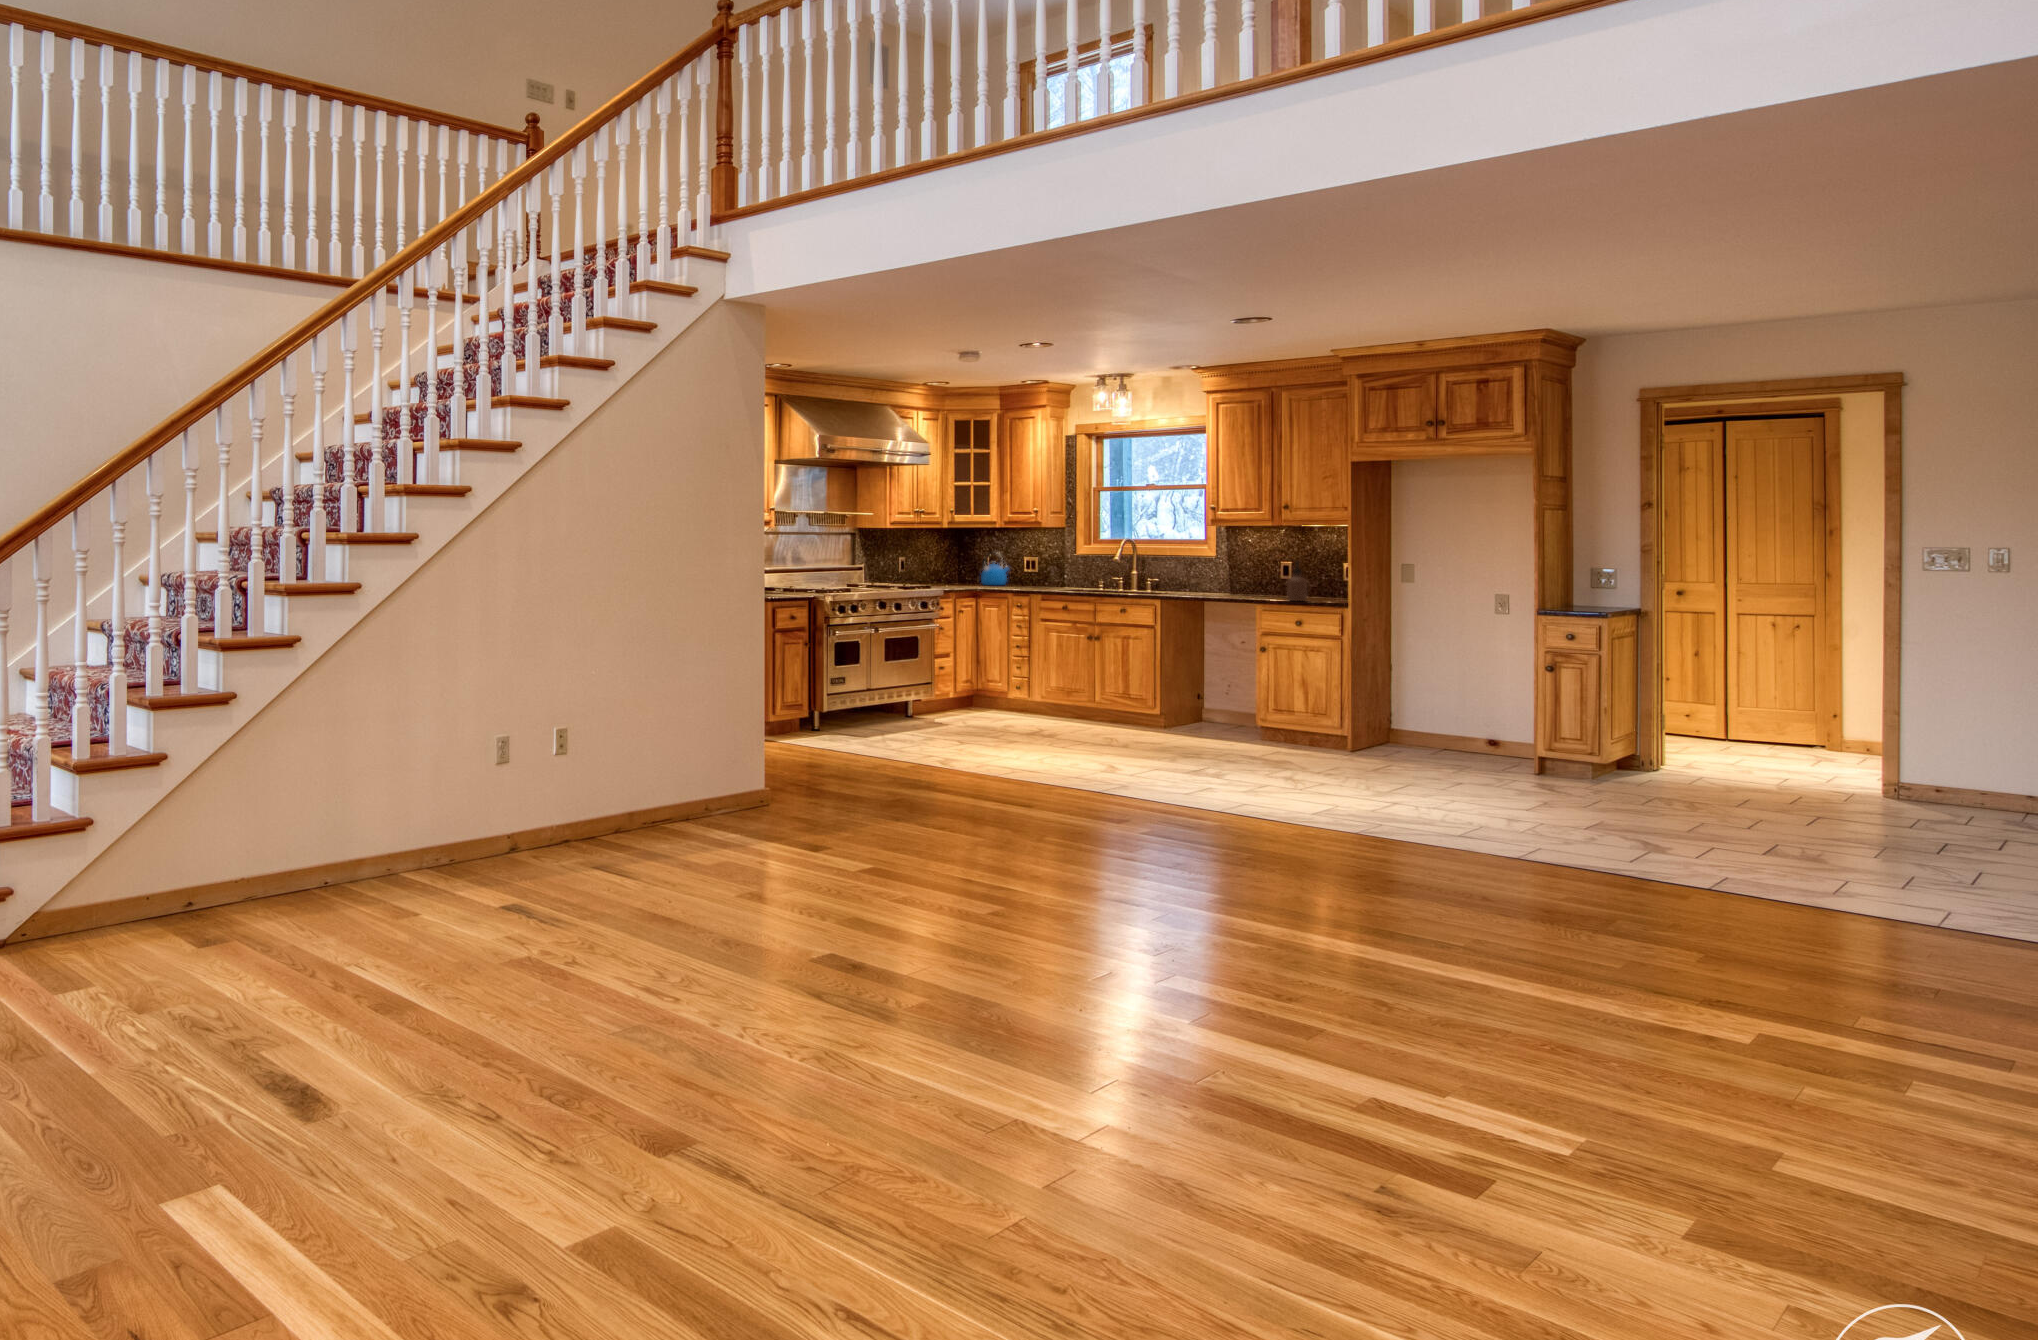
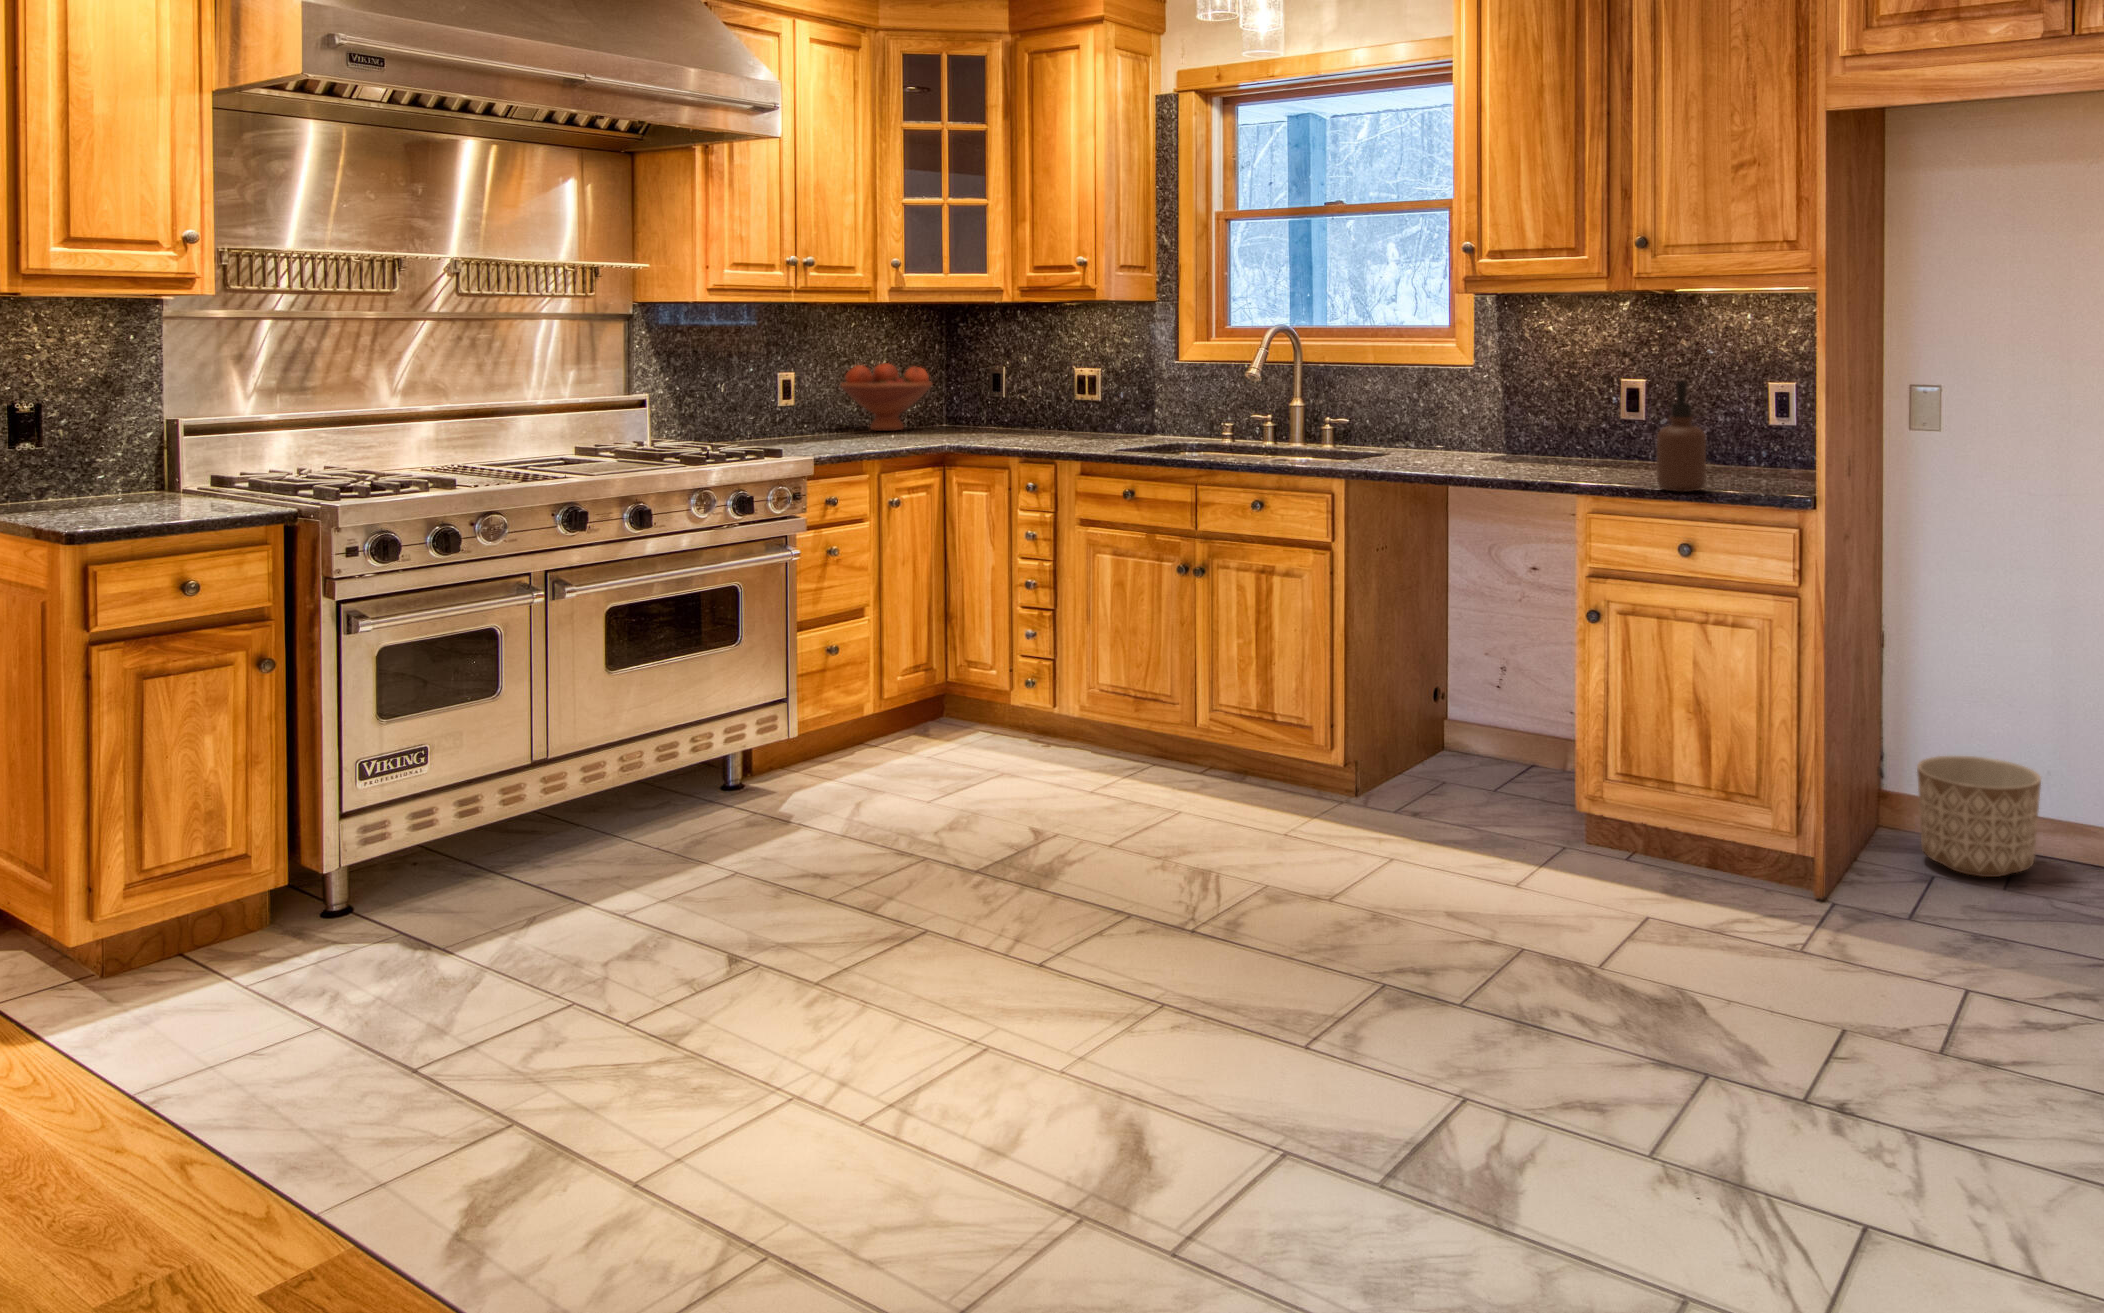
fruit bowl: none [922,554,962,583] -> present [840,363,932,431]
kettle: present [981,554,1009,585] -> none [966,357,1033,436]
planter: none [1398,707,1449,748] -> present [1917,756,2041,877]

